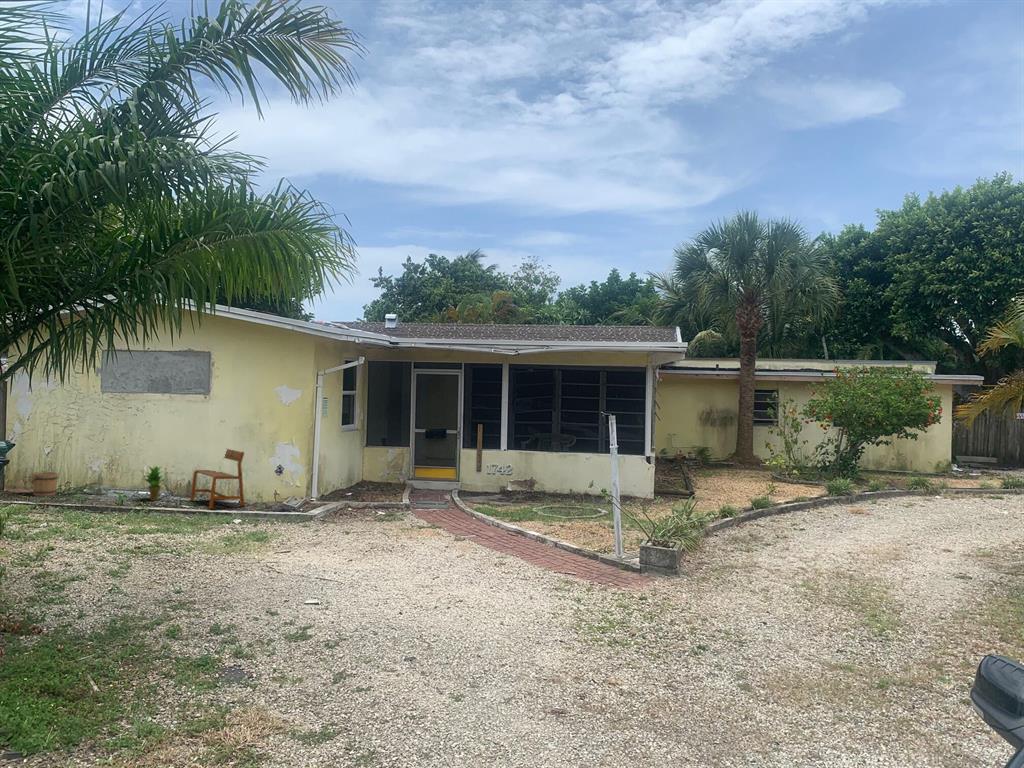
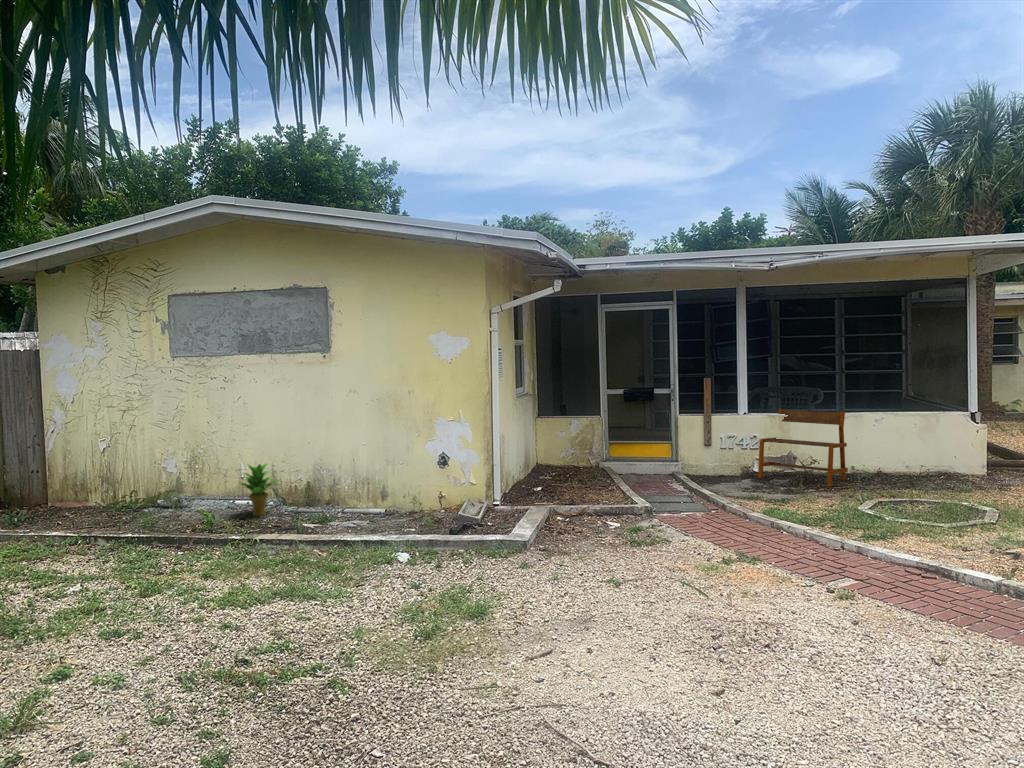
bench: present [190,448,244,509] -> present [758,409,848,487]
bucket: present [30,472,58,496] -> none [78,478,119,515]

